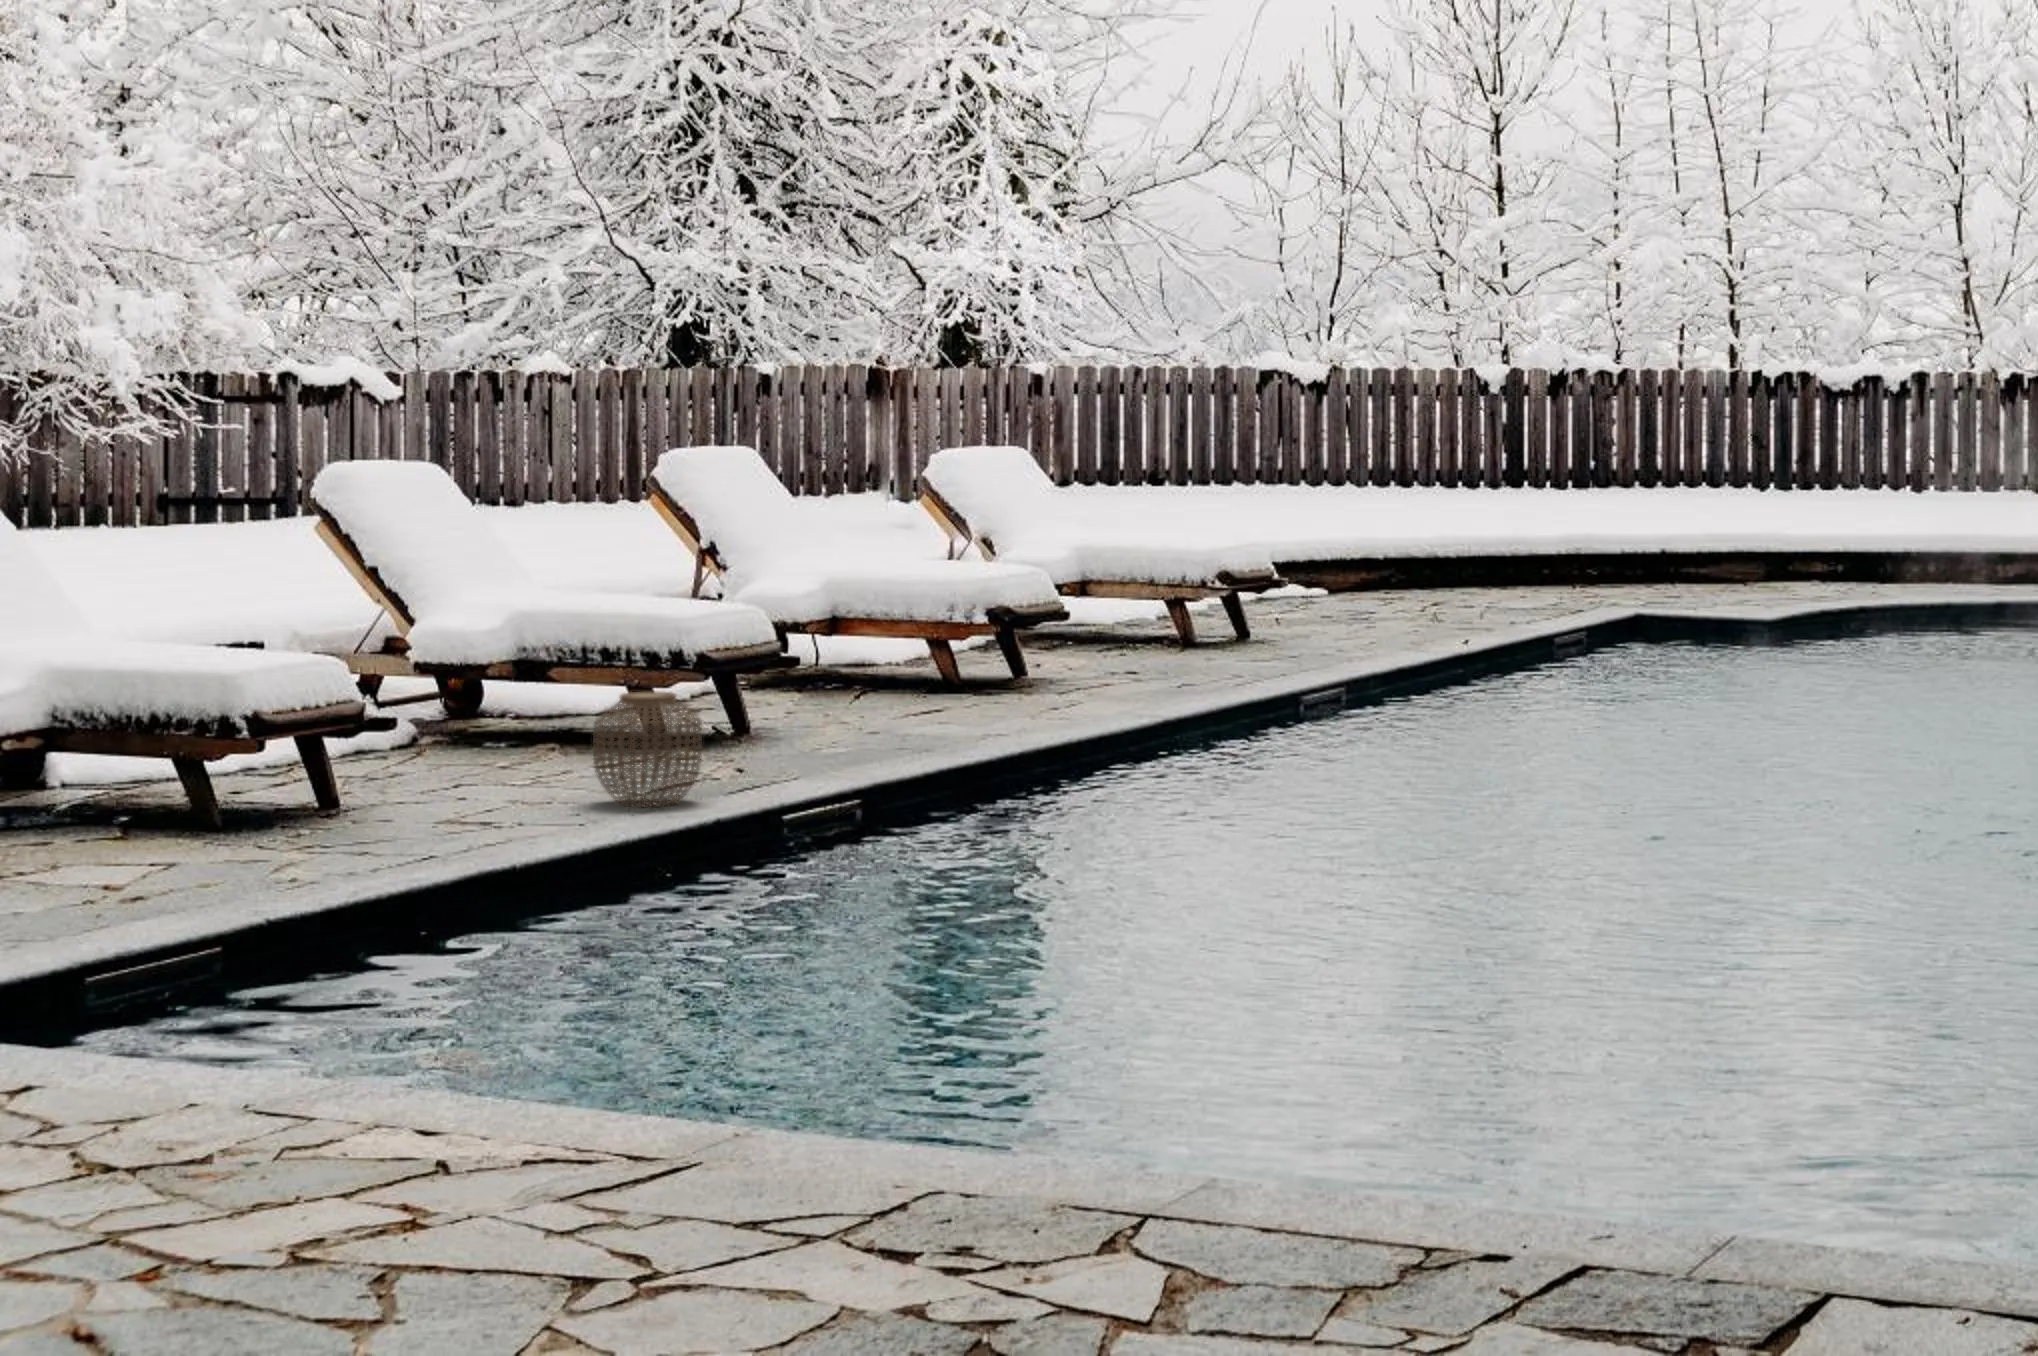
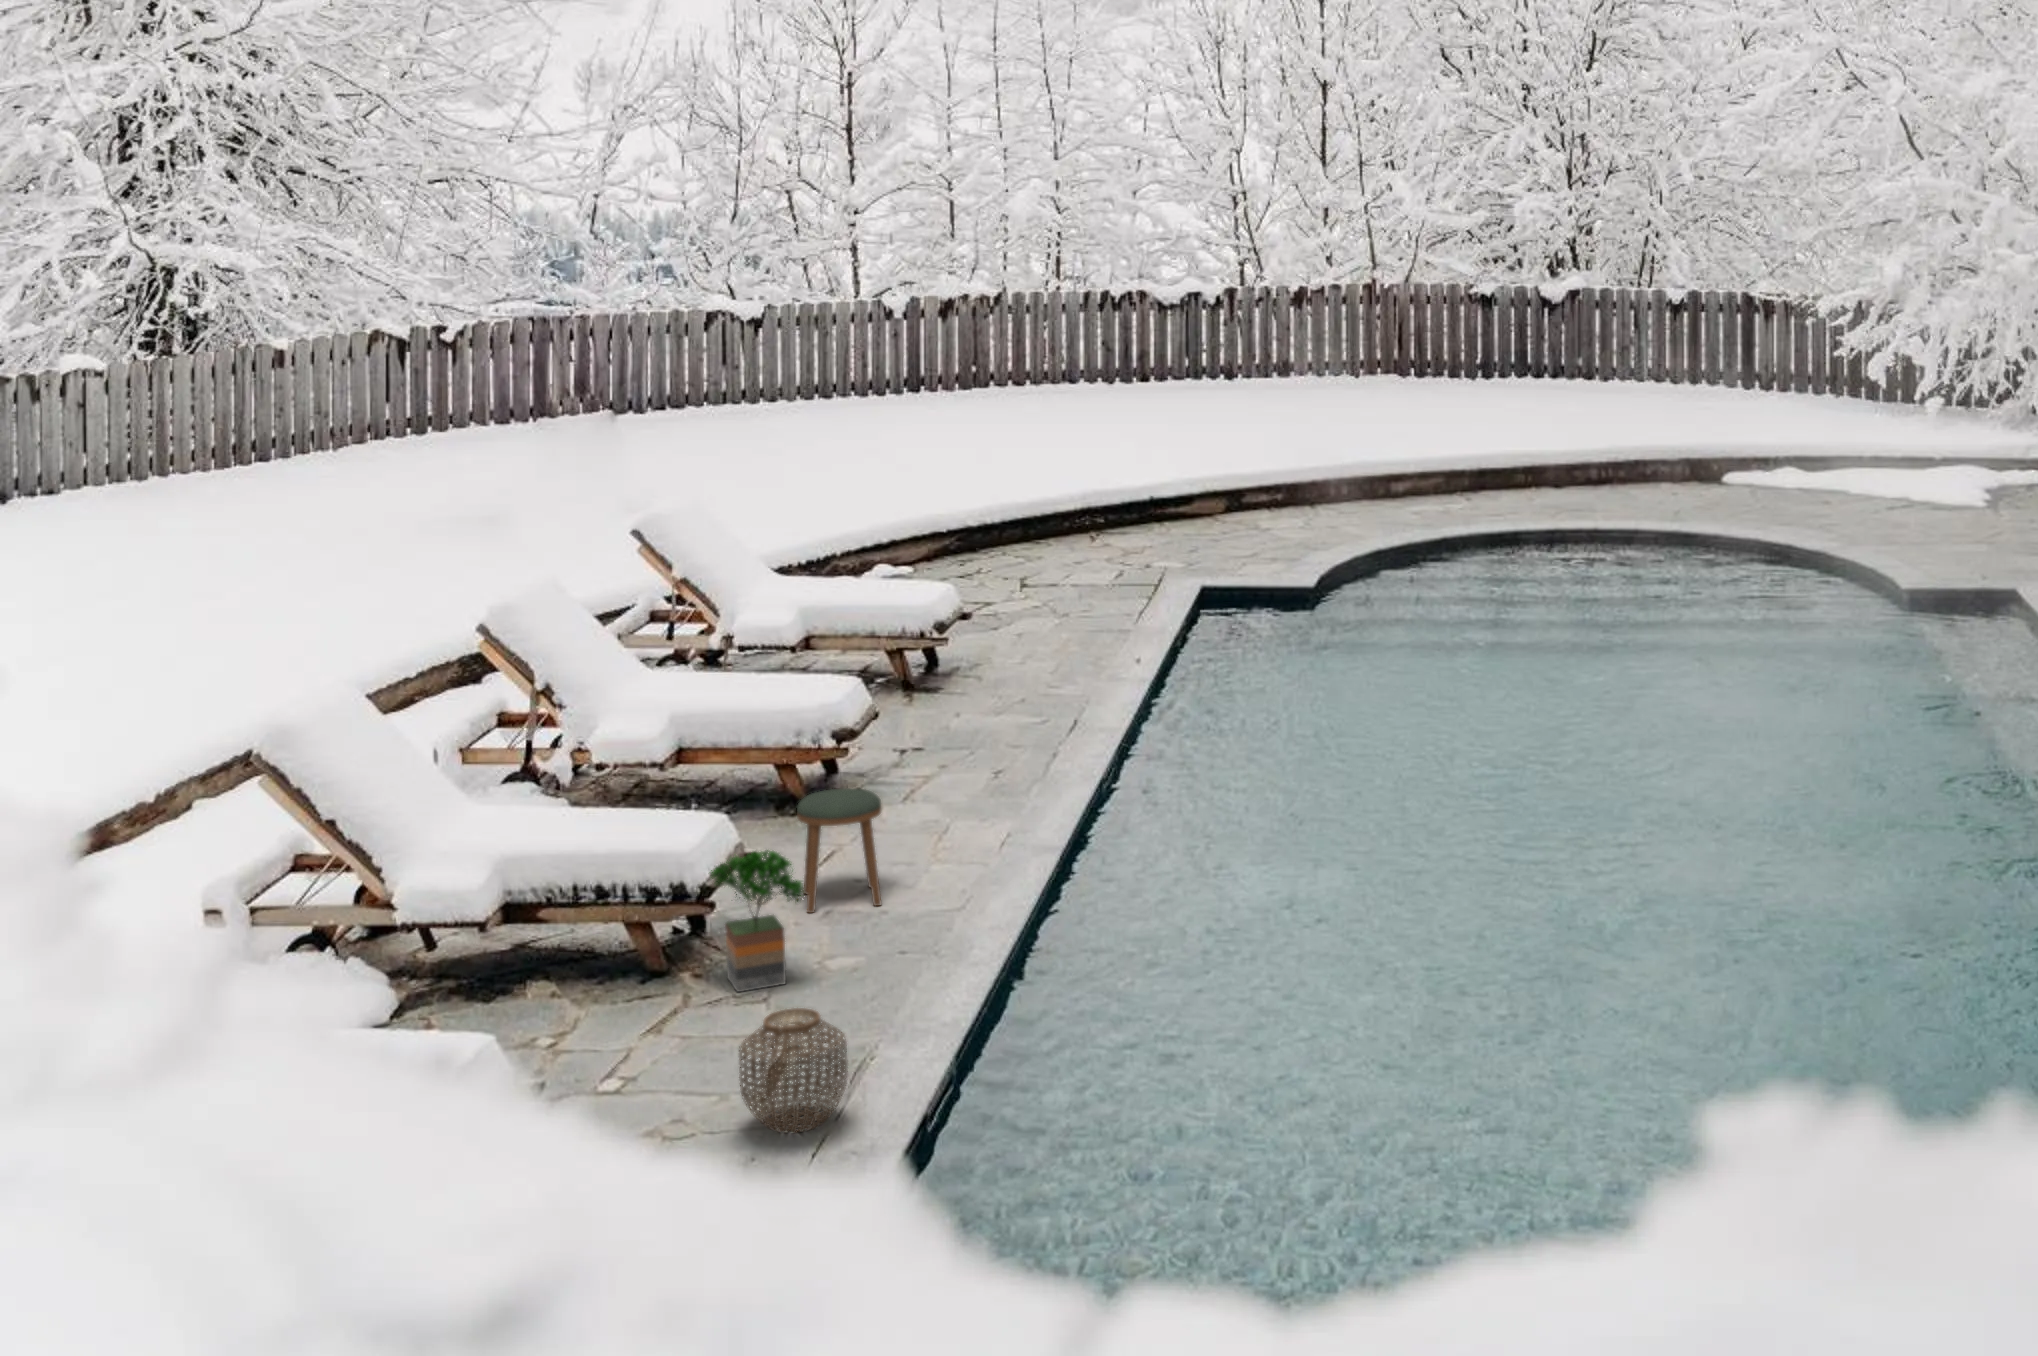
stool: none [846,610,938,732] -> present [797,788,881,913]
potted tree: none [693,615,789,756] -> present [711,850,803,992]

